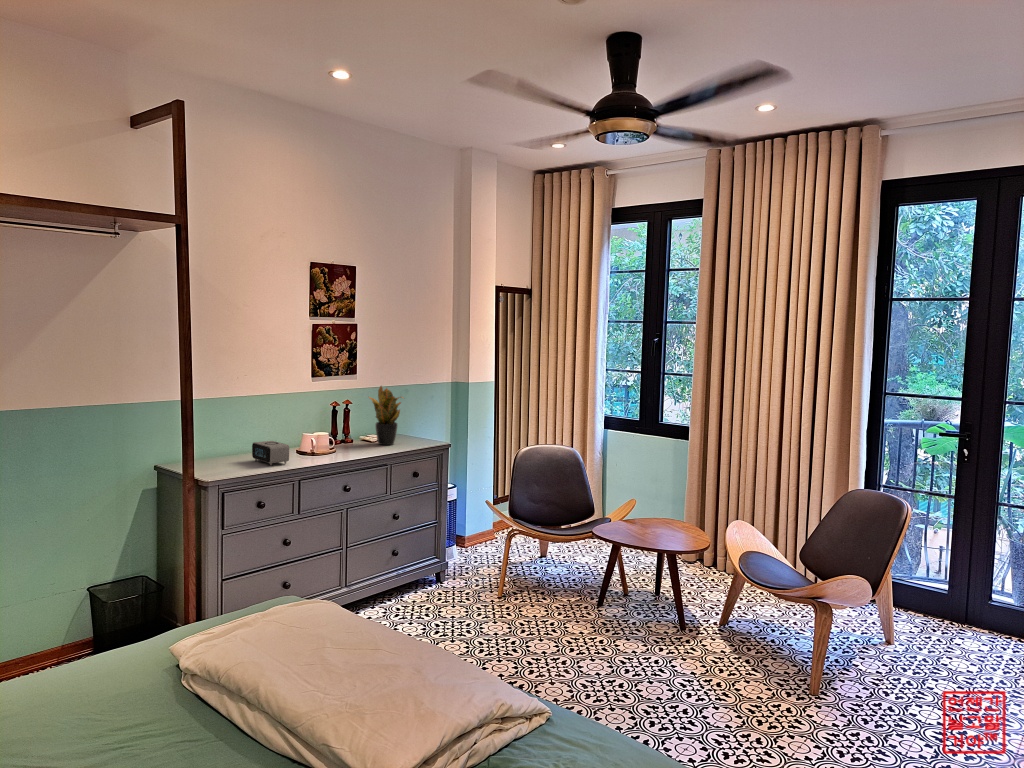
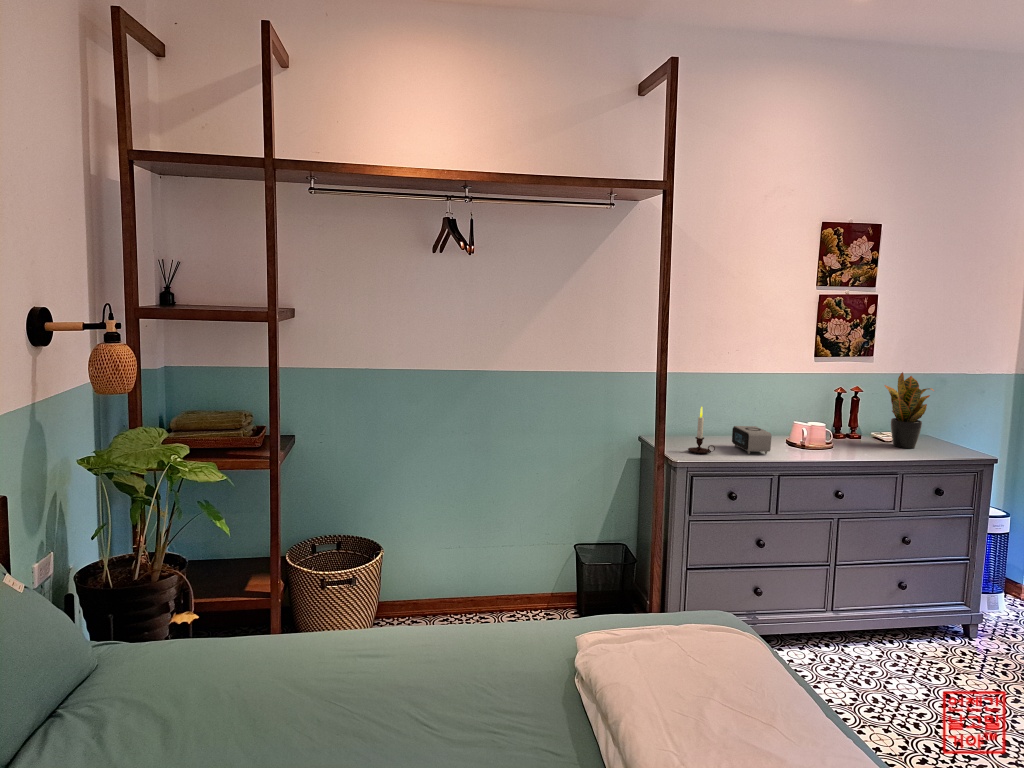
candle: none [214,427,241,471] -> present [688,406,715,453]

